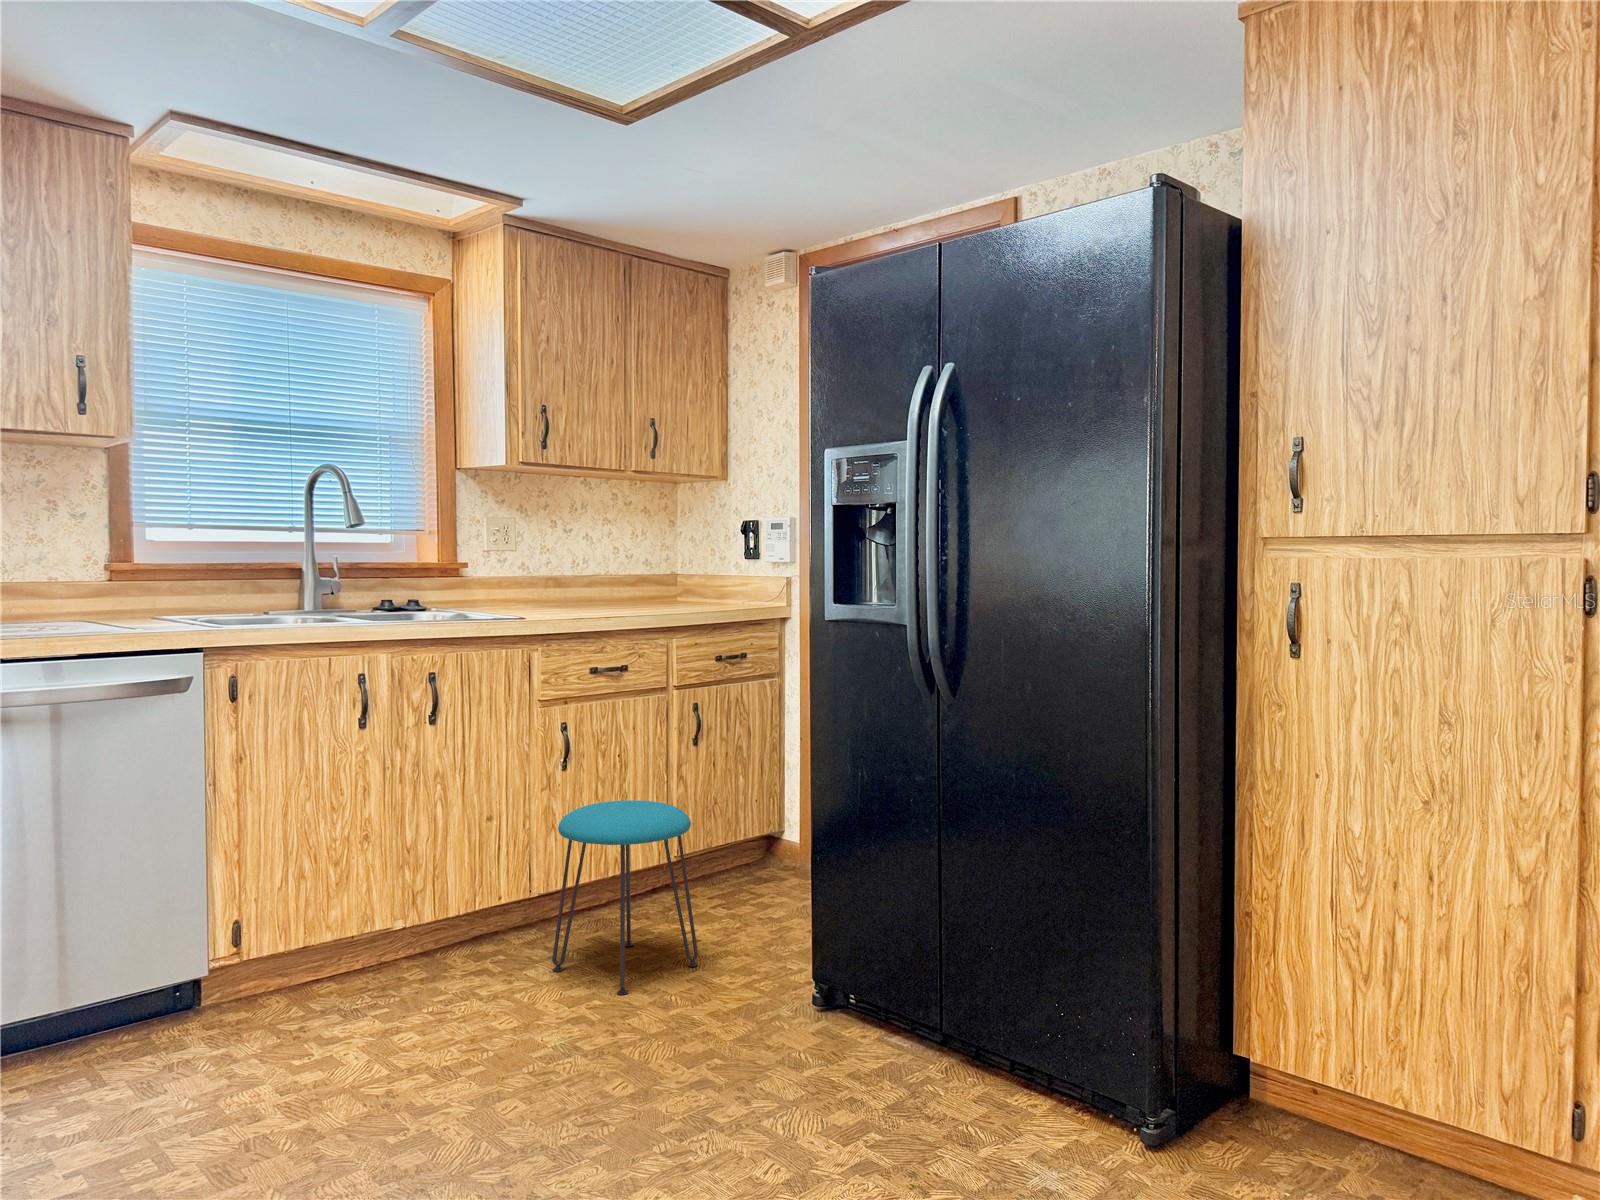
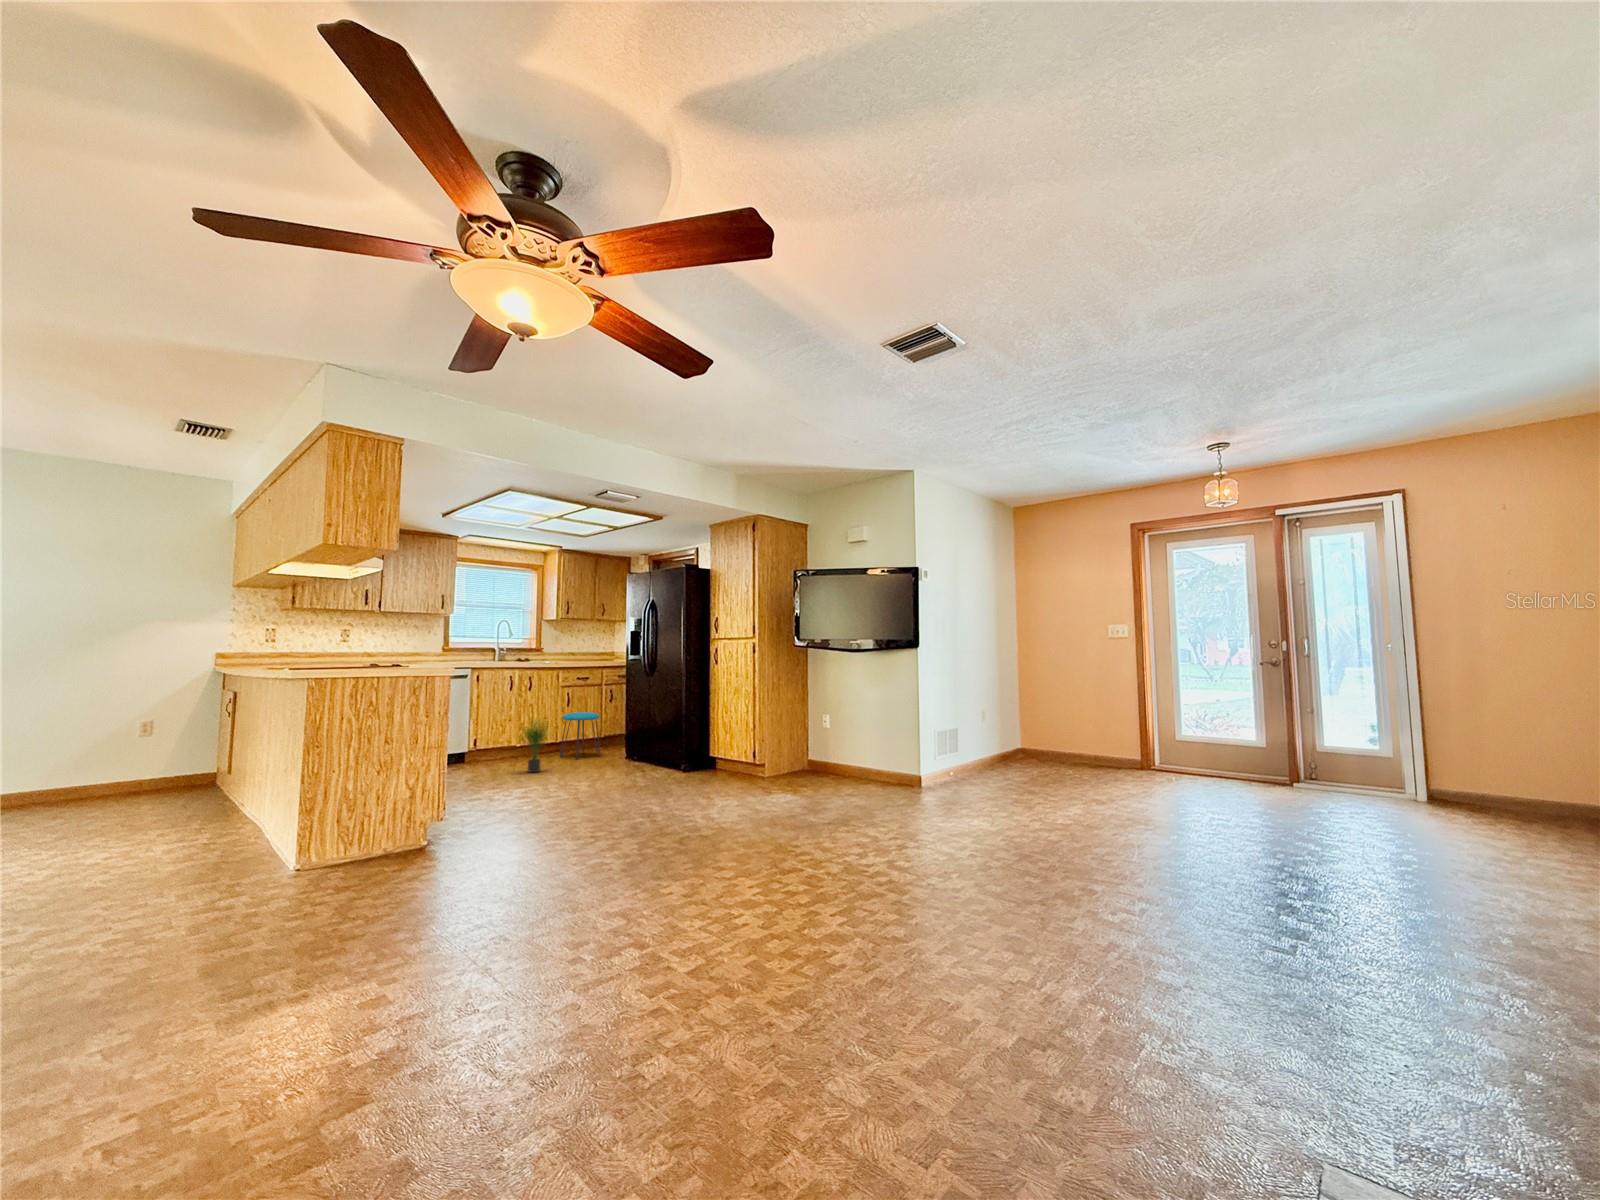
potted plant: none [360,861,560,1131] -> present [518,720,549,773]

